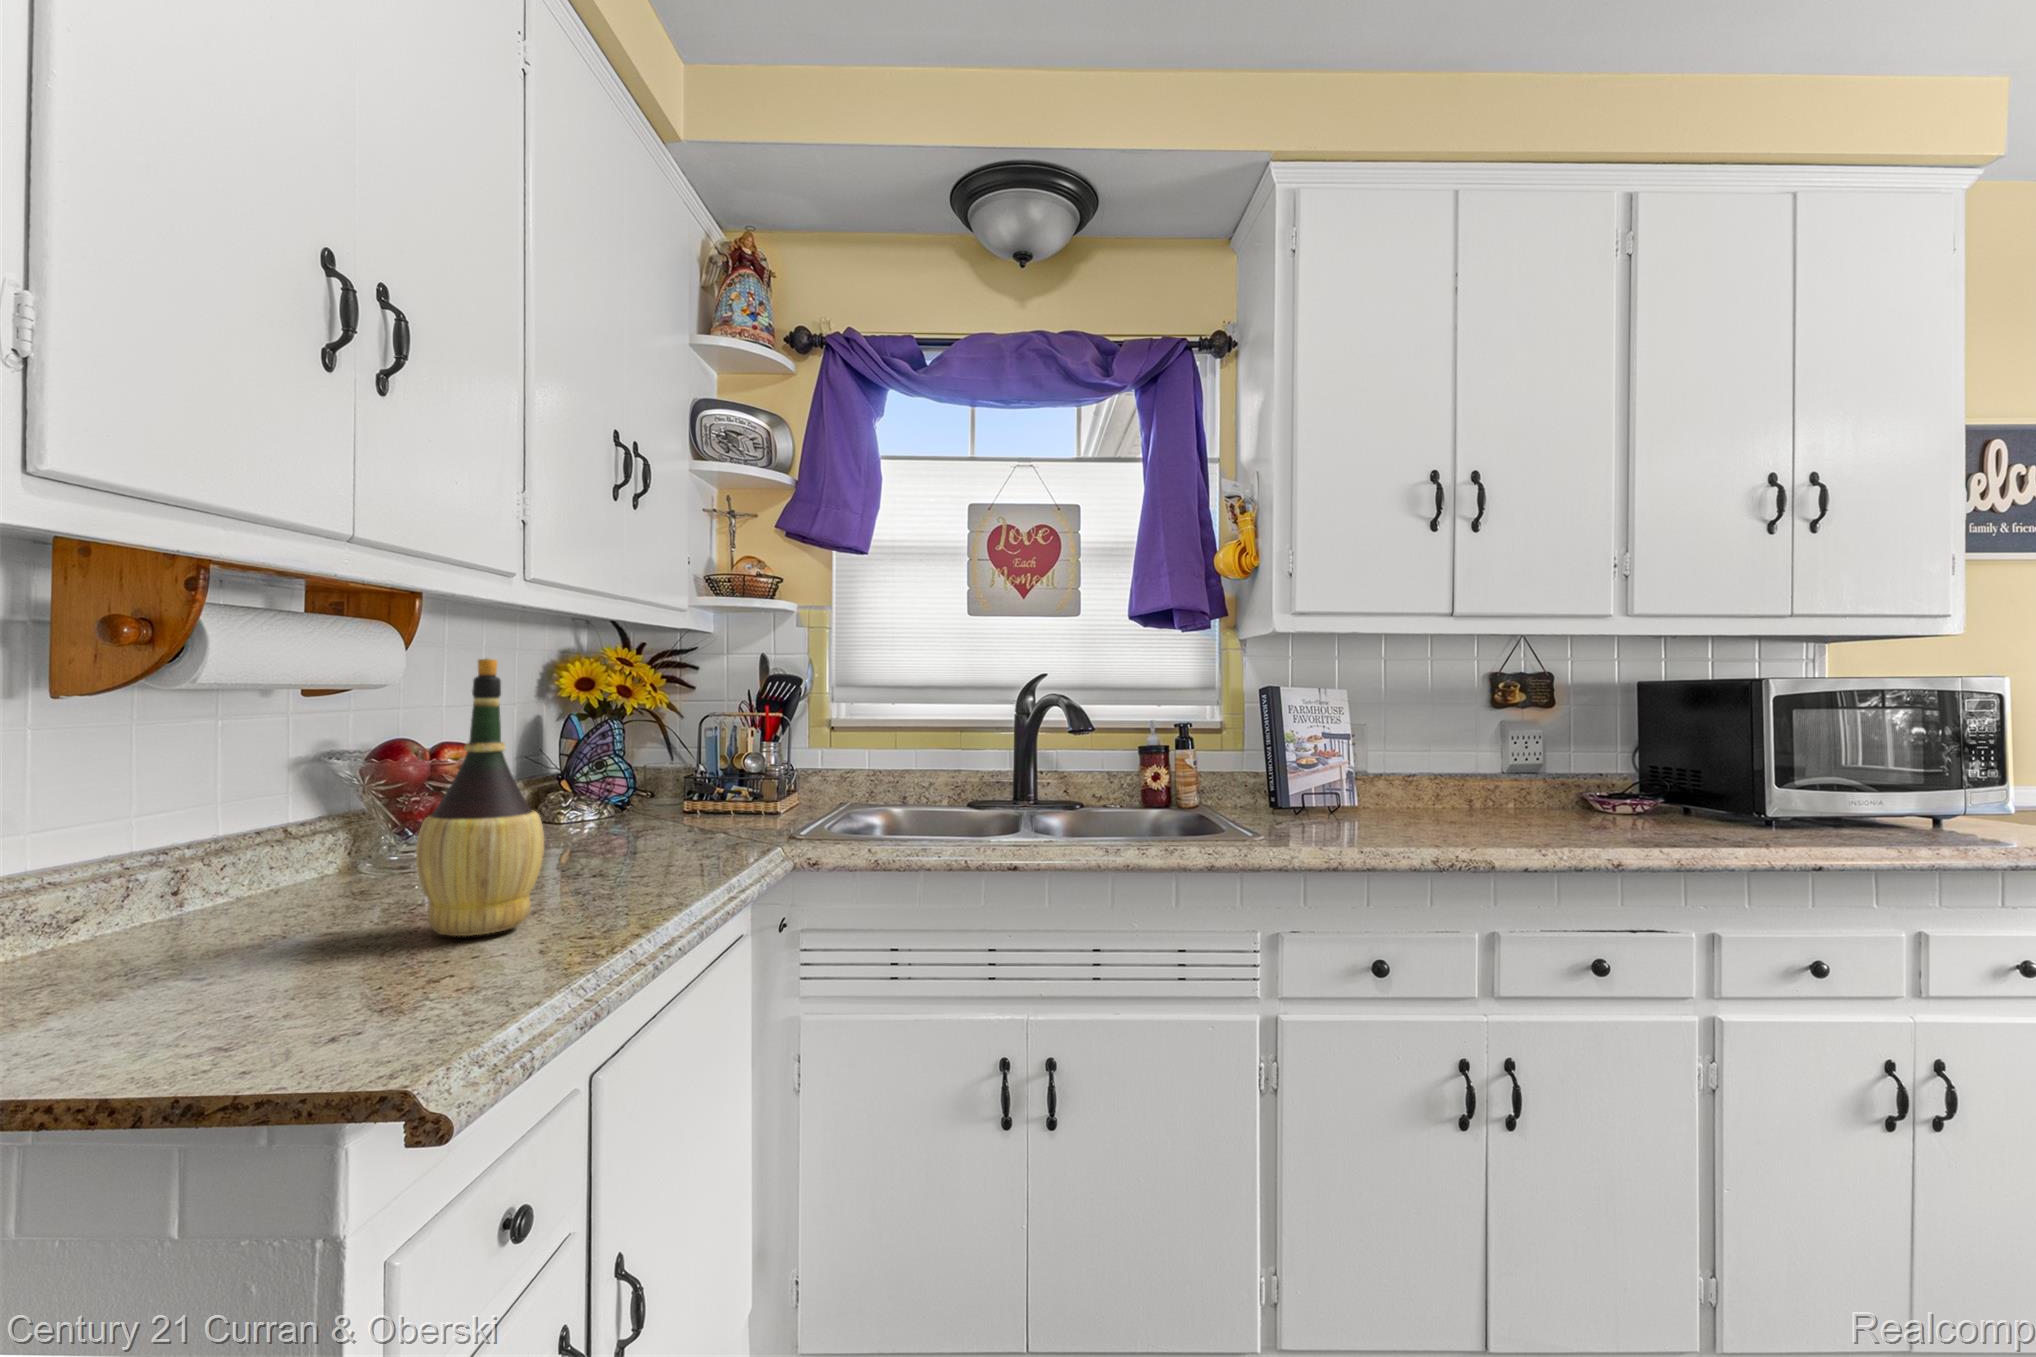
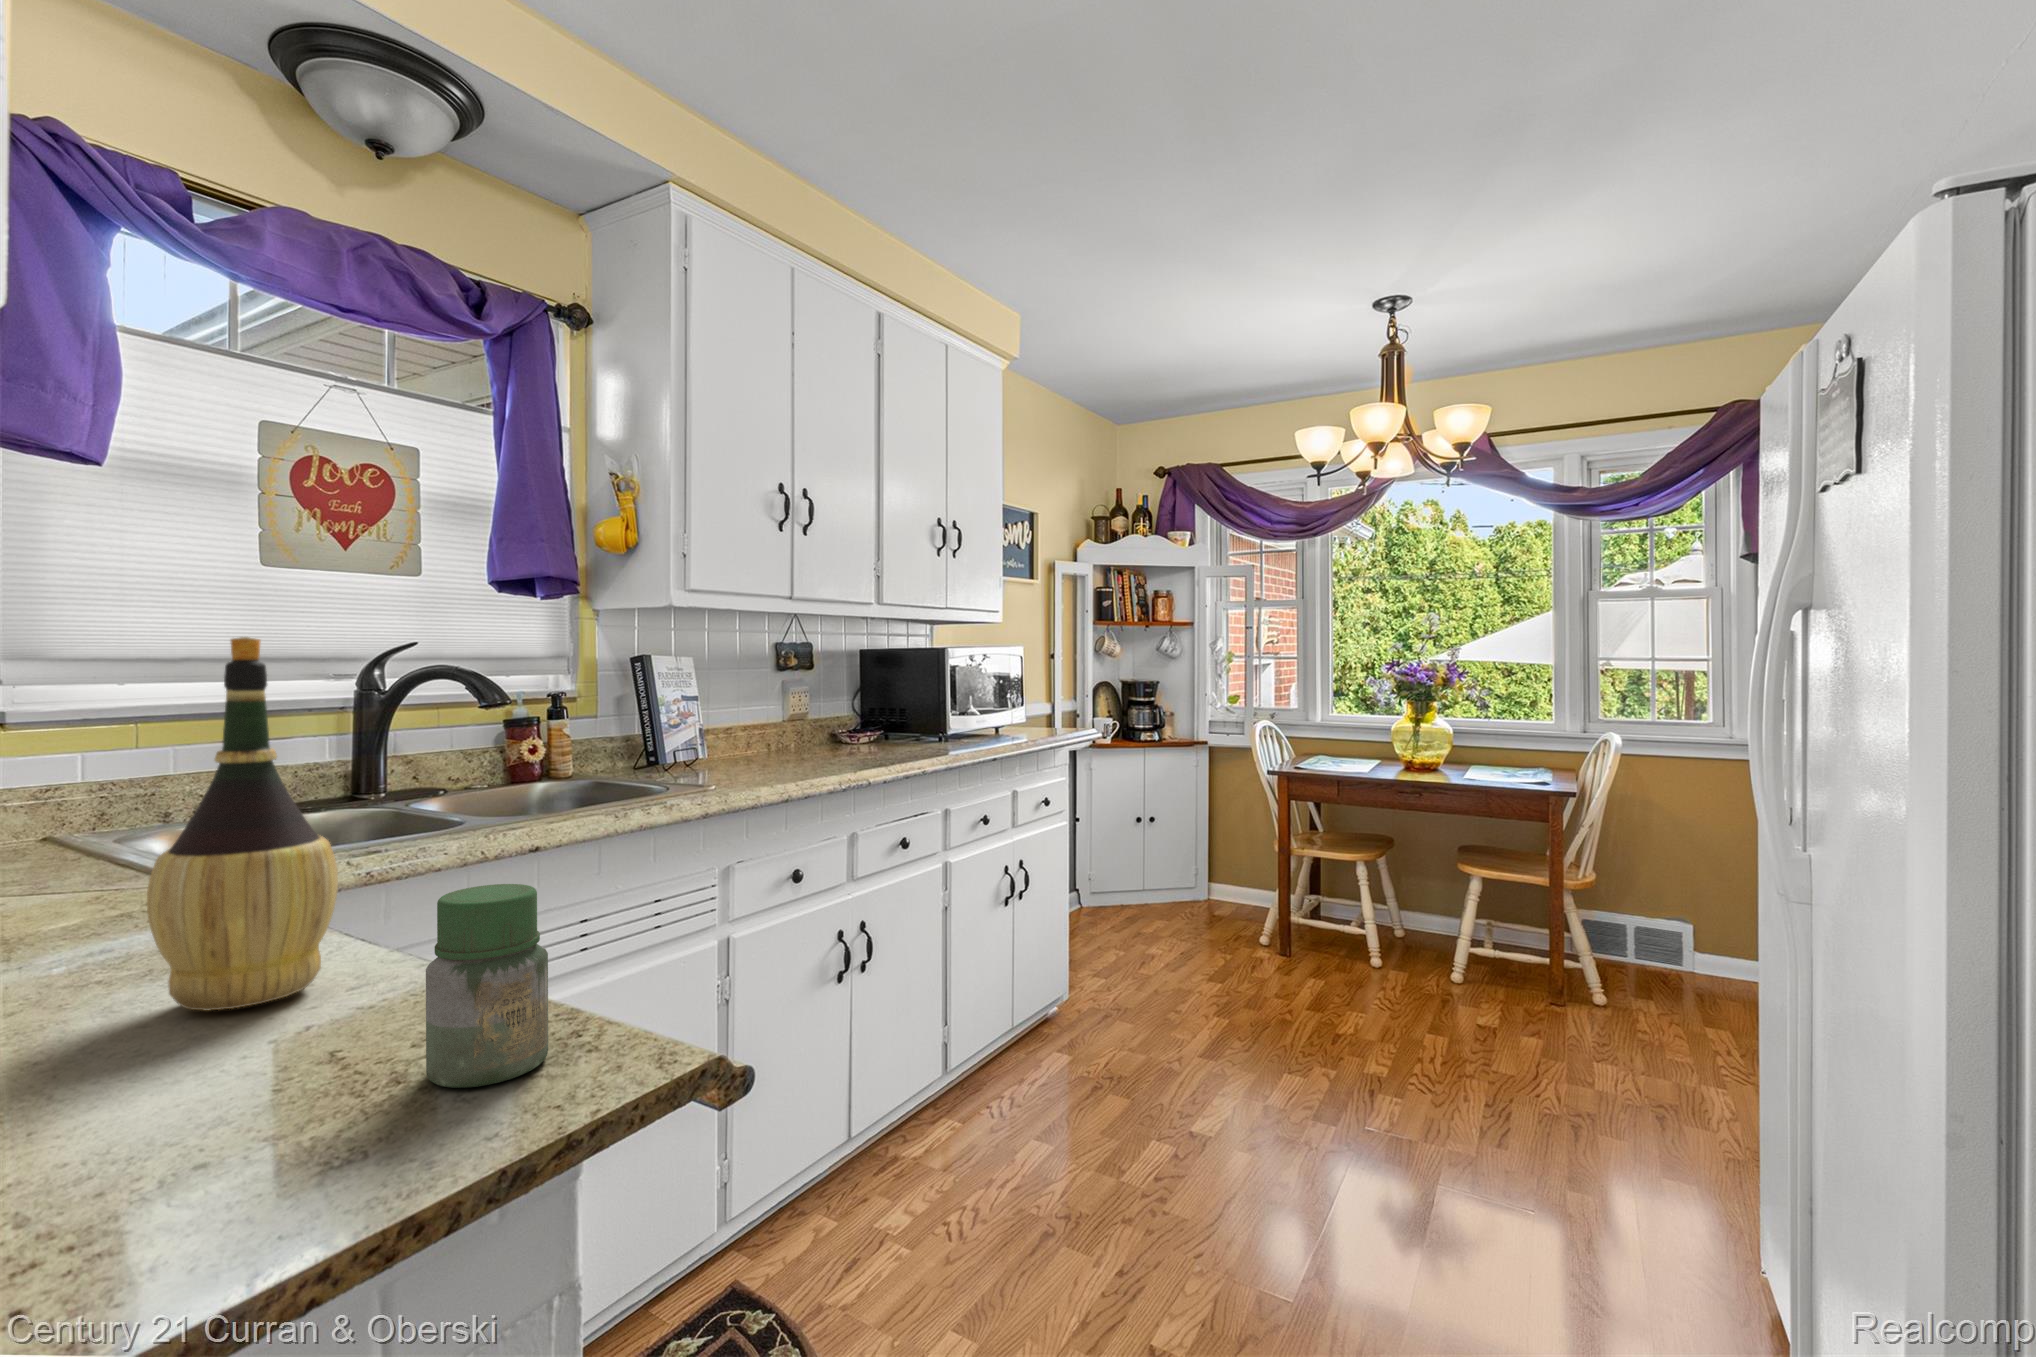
jar: none [217,869,345,1051] -> present [426,884,548,1088]

